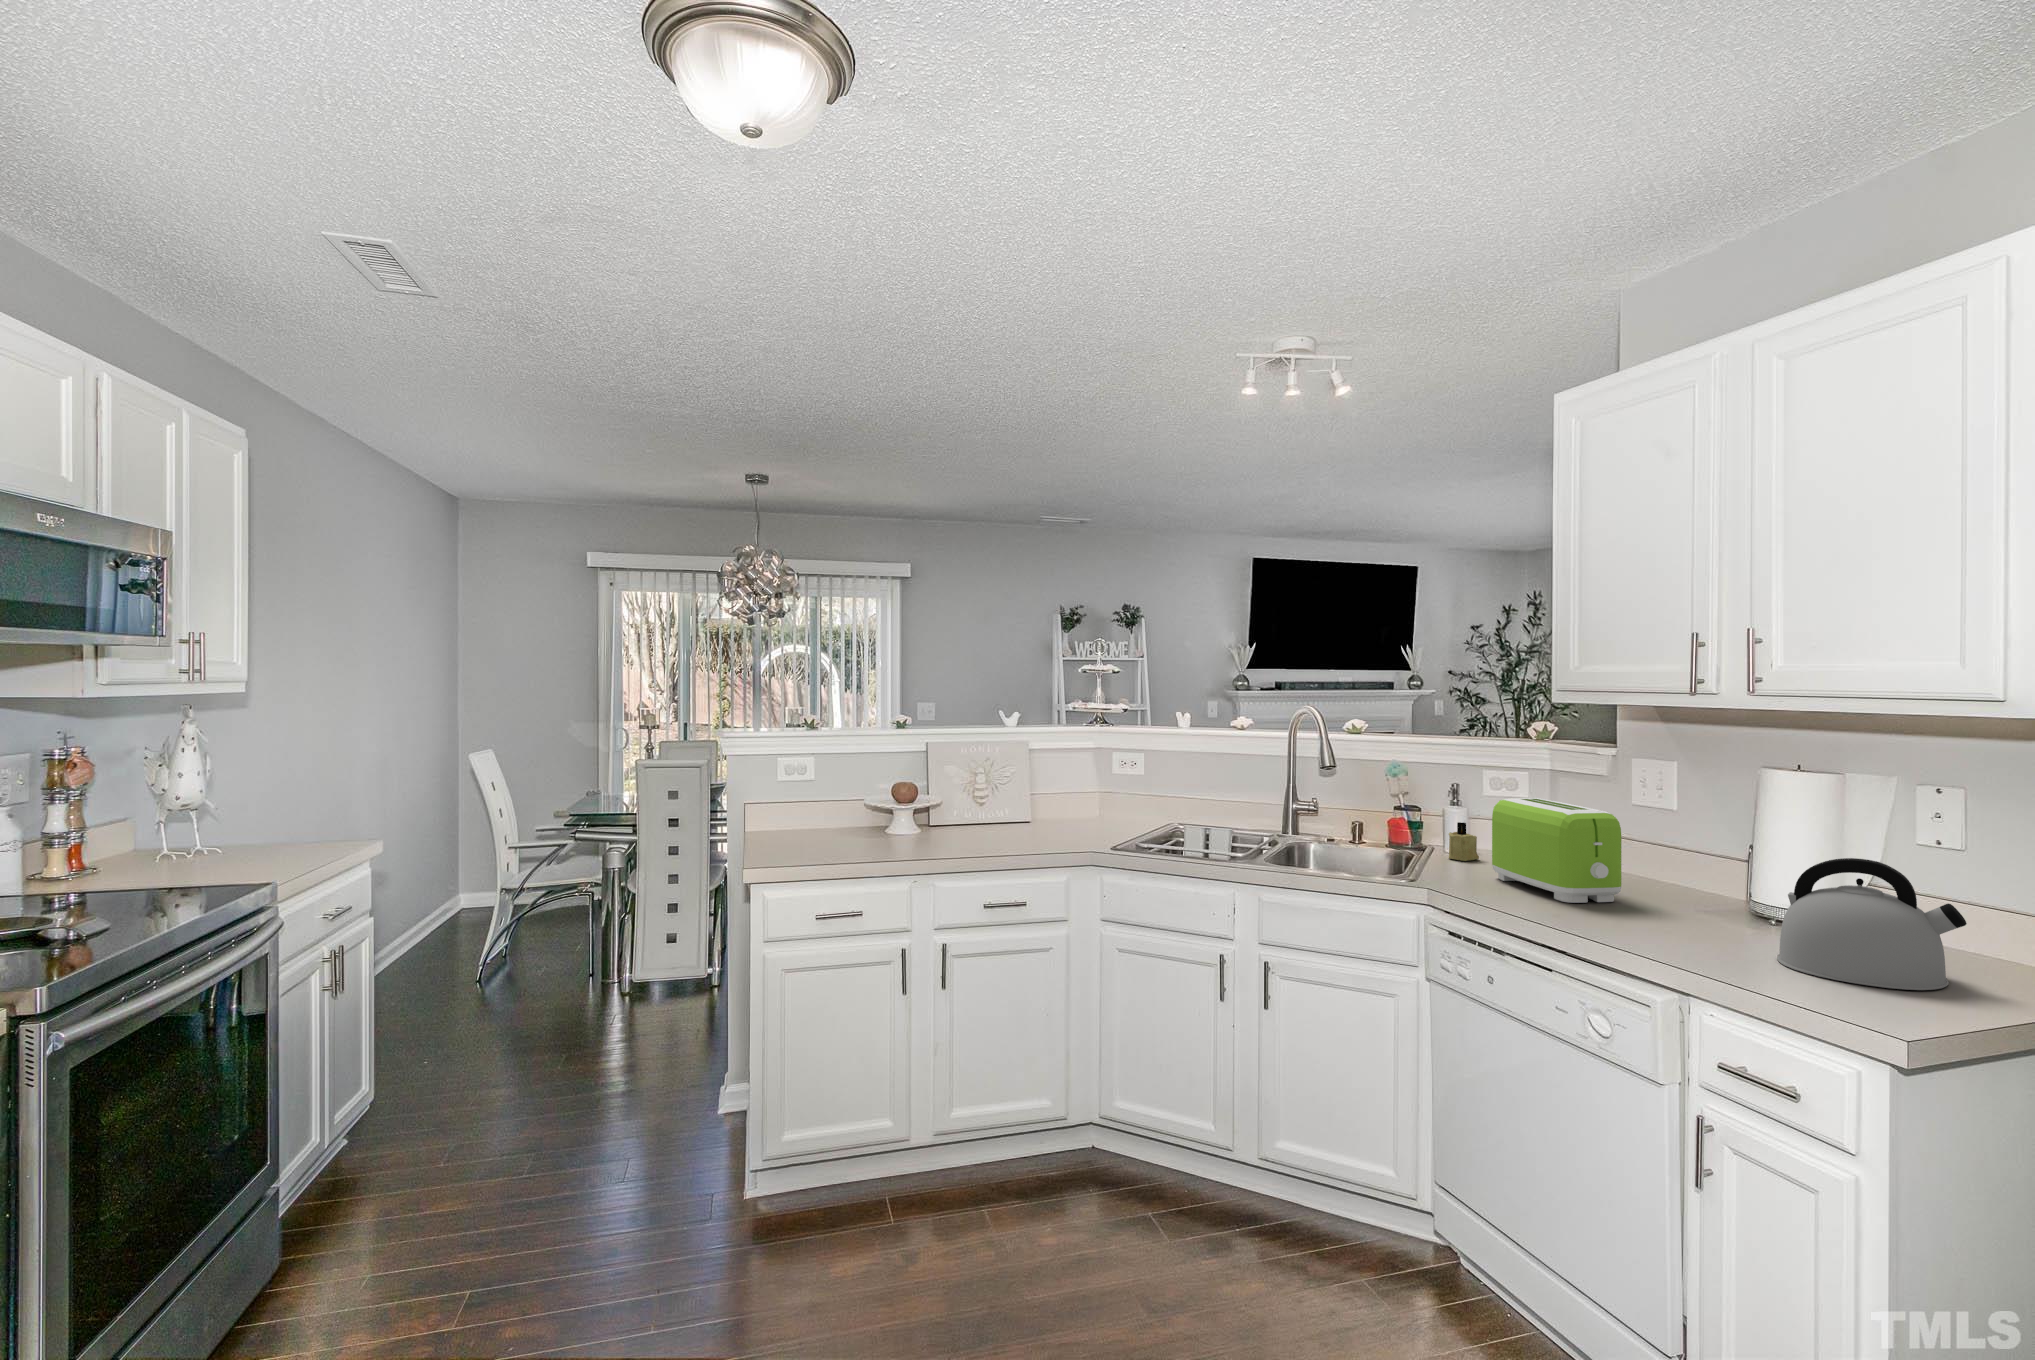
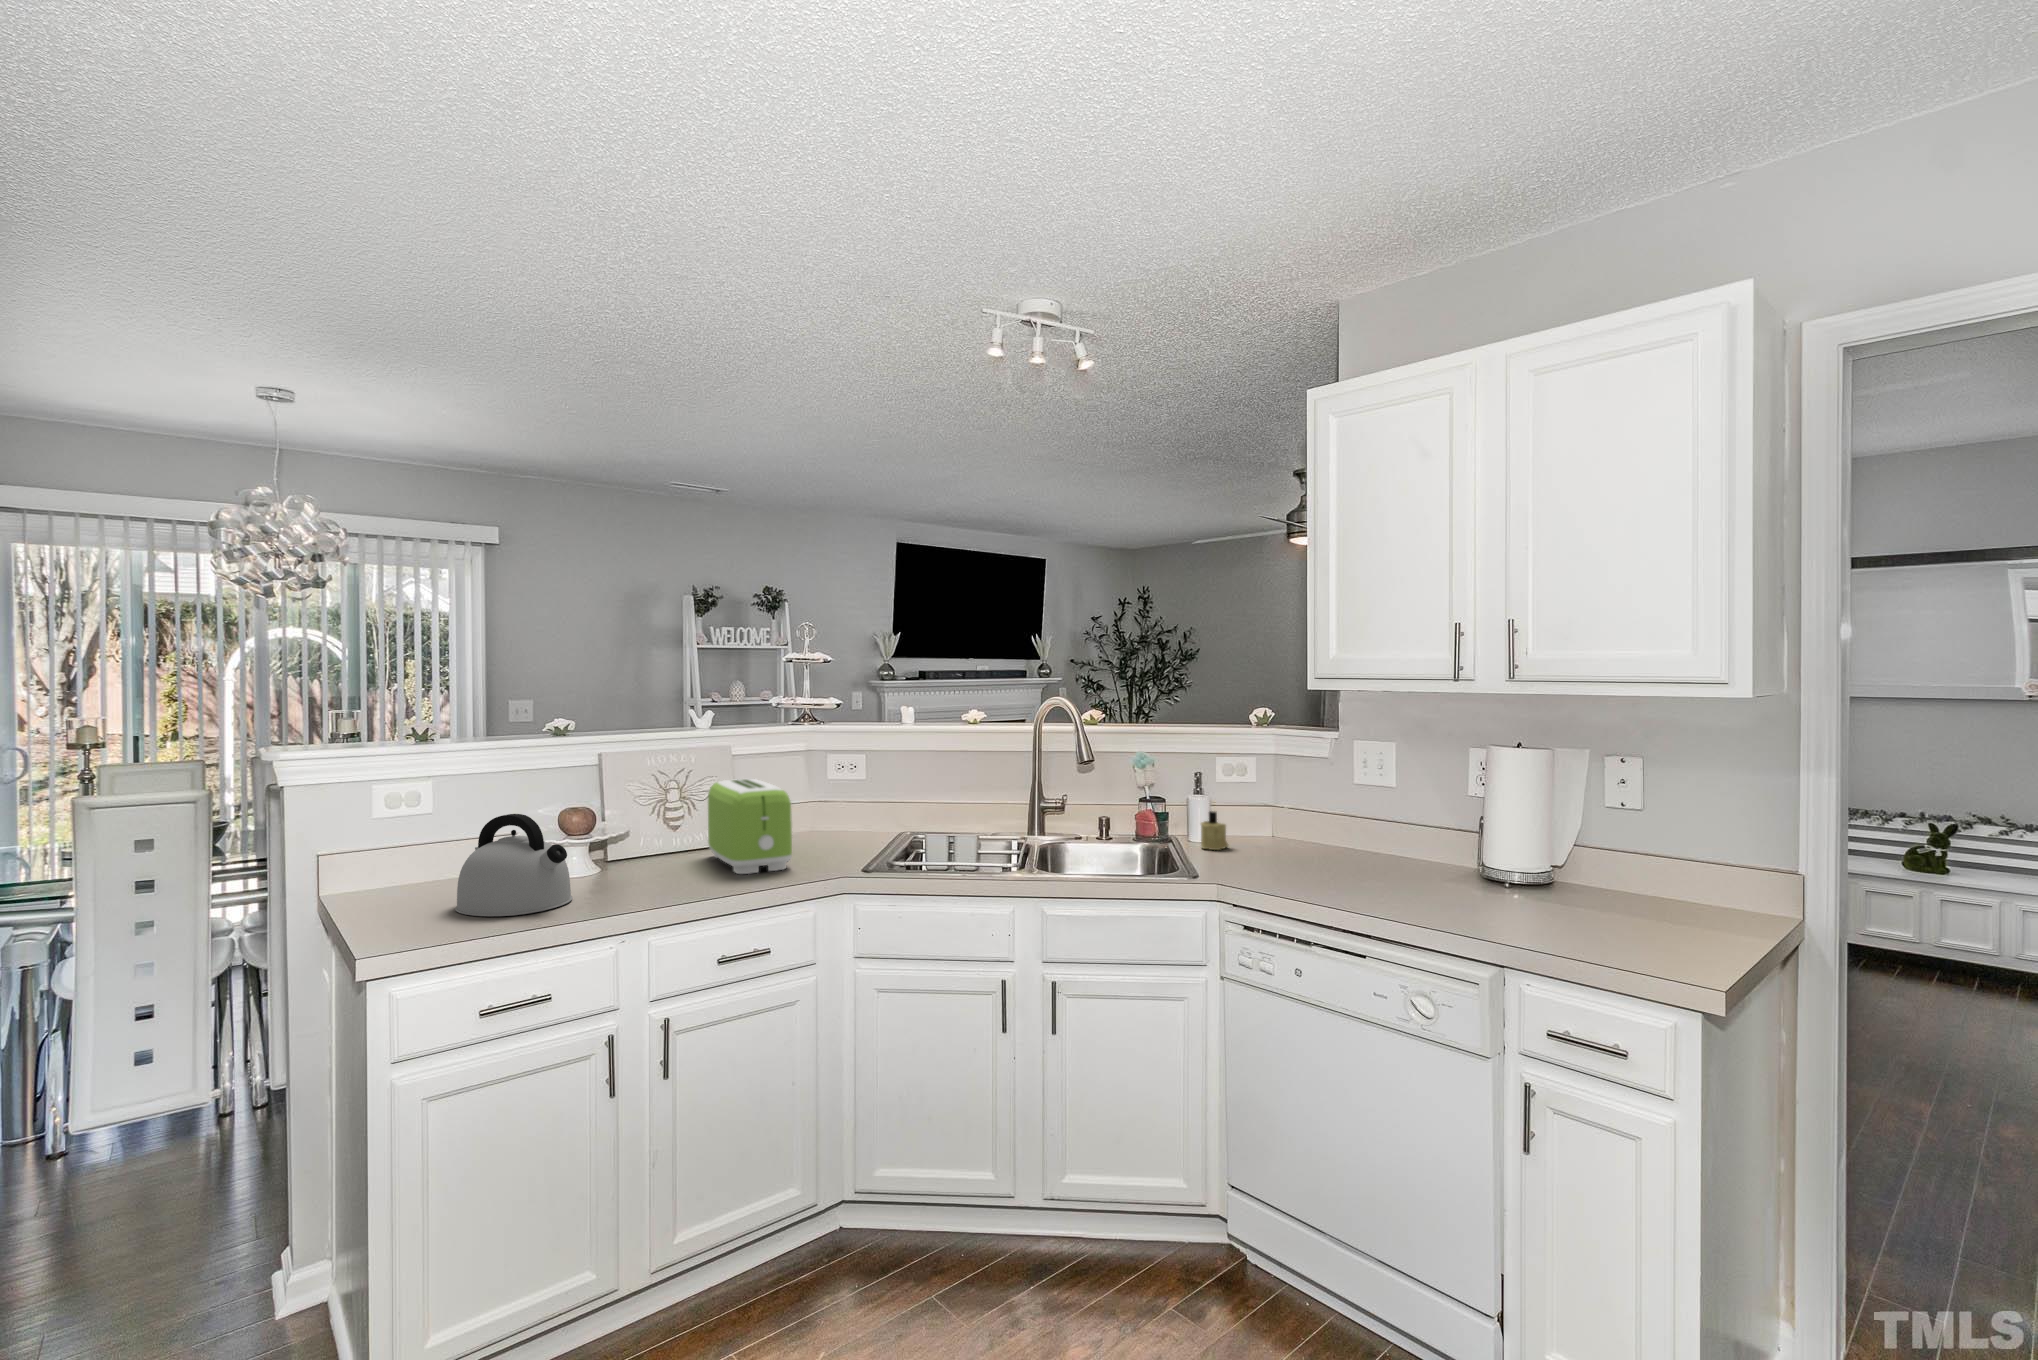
toaster: present [1492,798,1621,903] -> present [708,779,792,874]
kettle: present [1777,858,1967,990] -> present [455,814,572,916]

